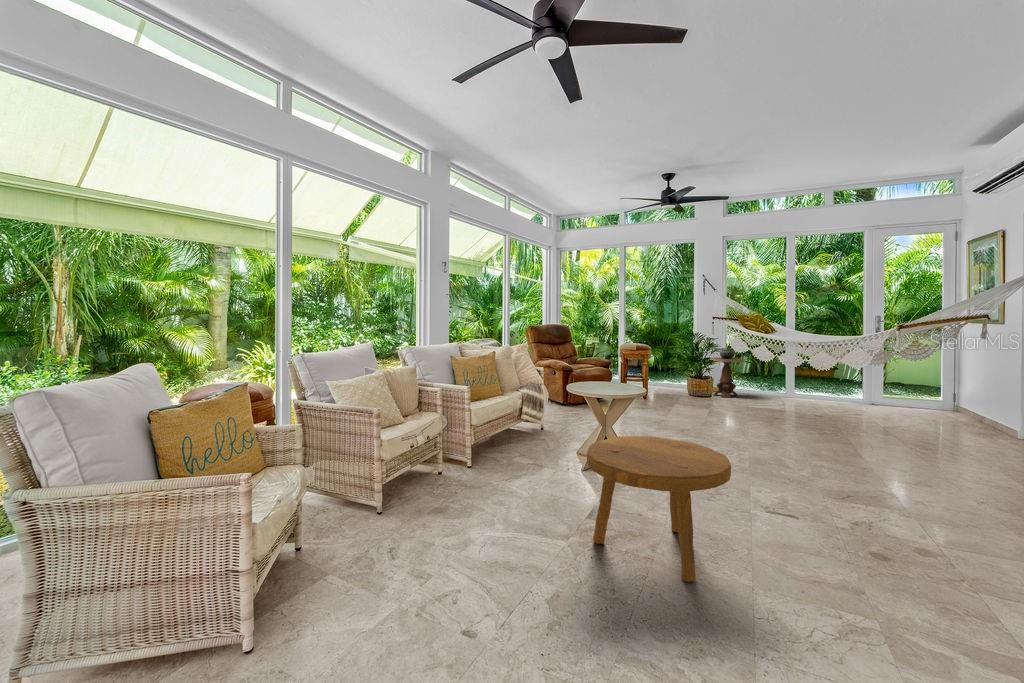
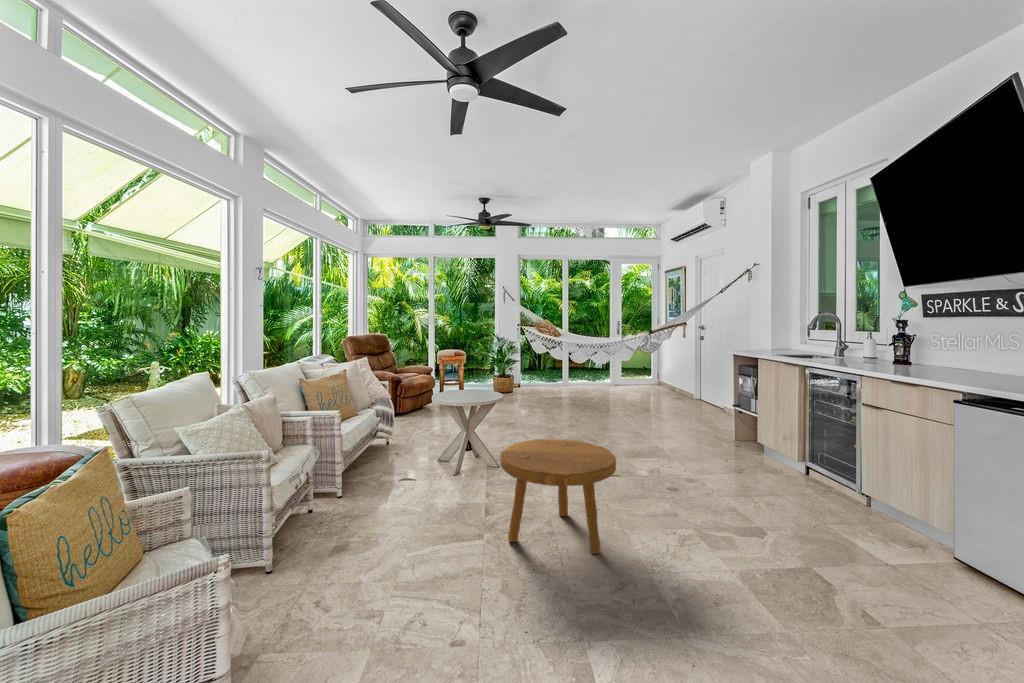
side table: present [711,349,743,398] -> none [512,352,536,393]

